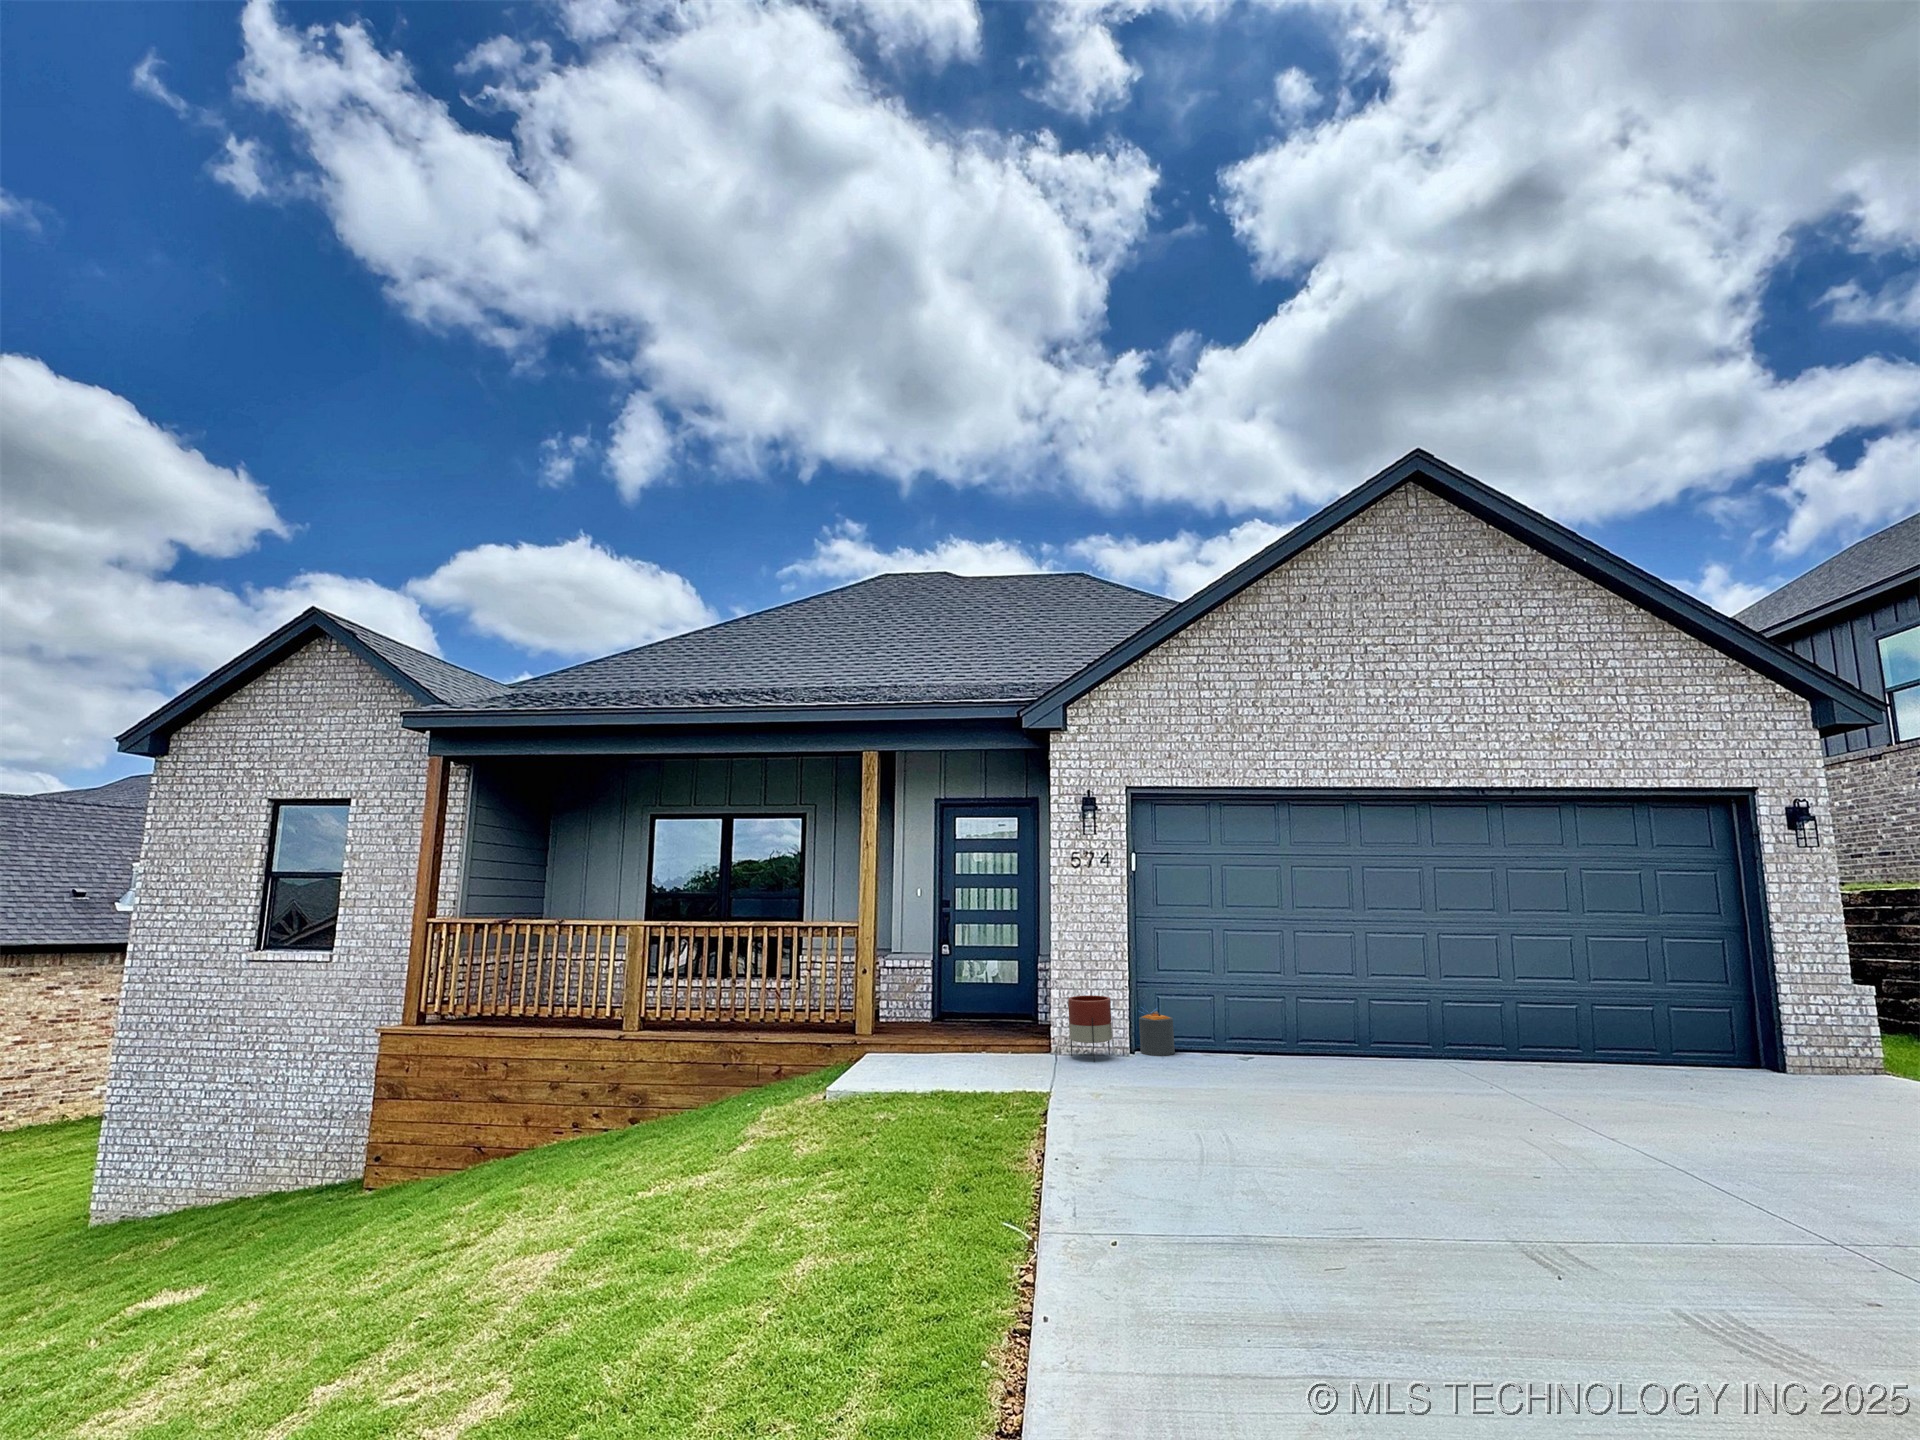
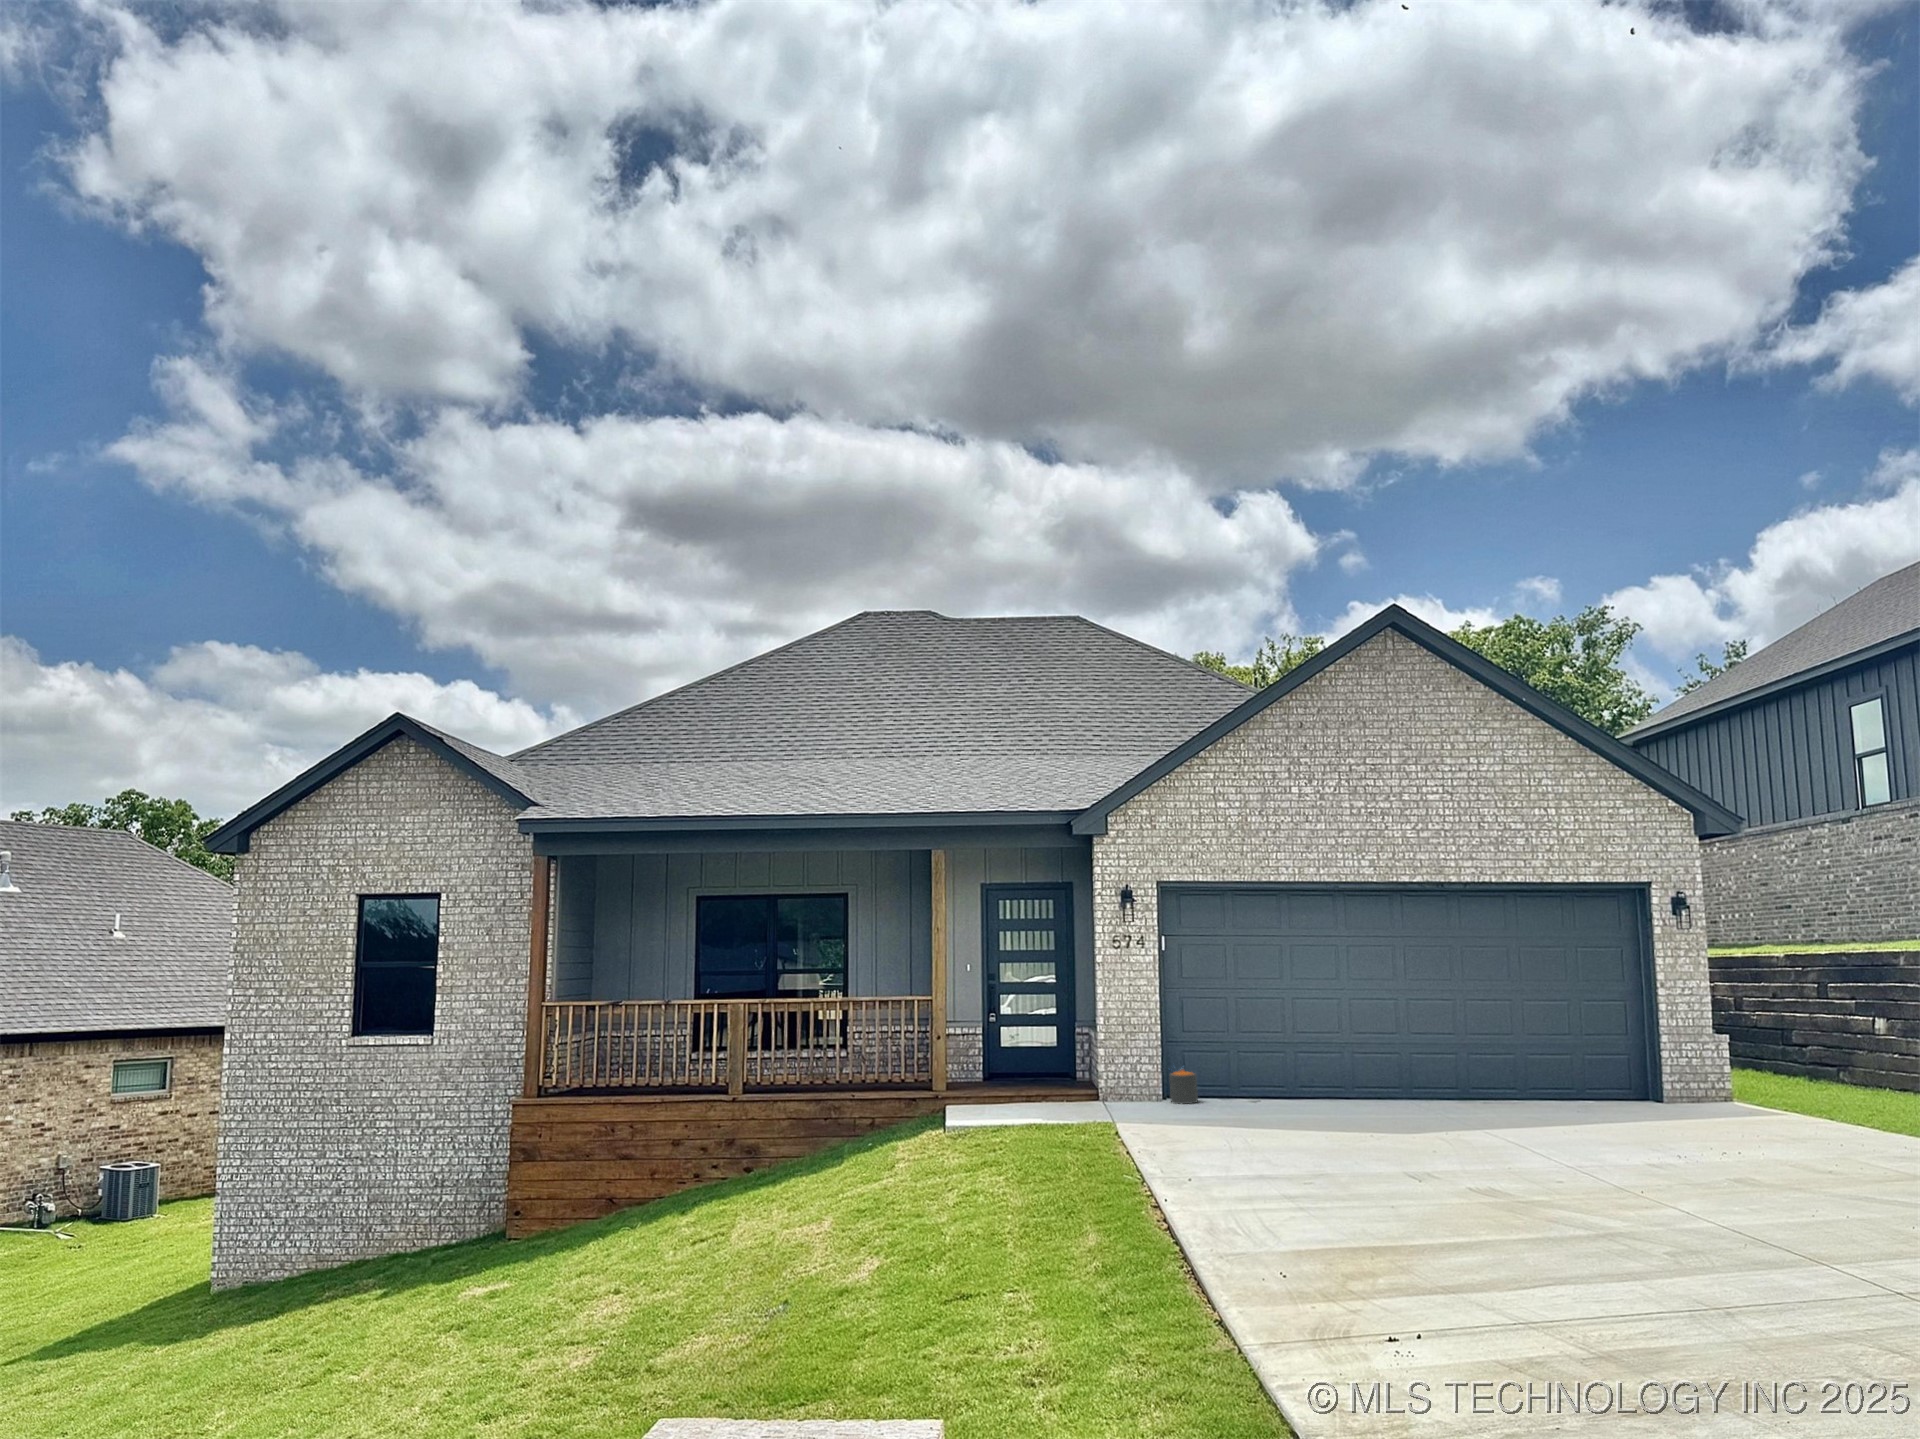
planter: present [1068,995,1112,1062] -> none [1113,1057,1149,1109]

